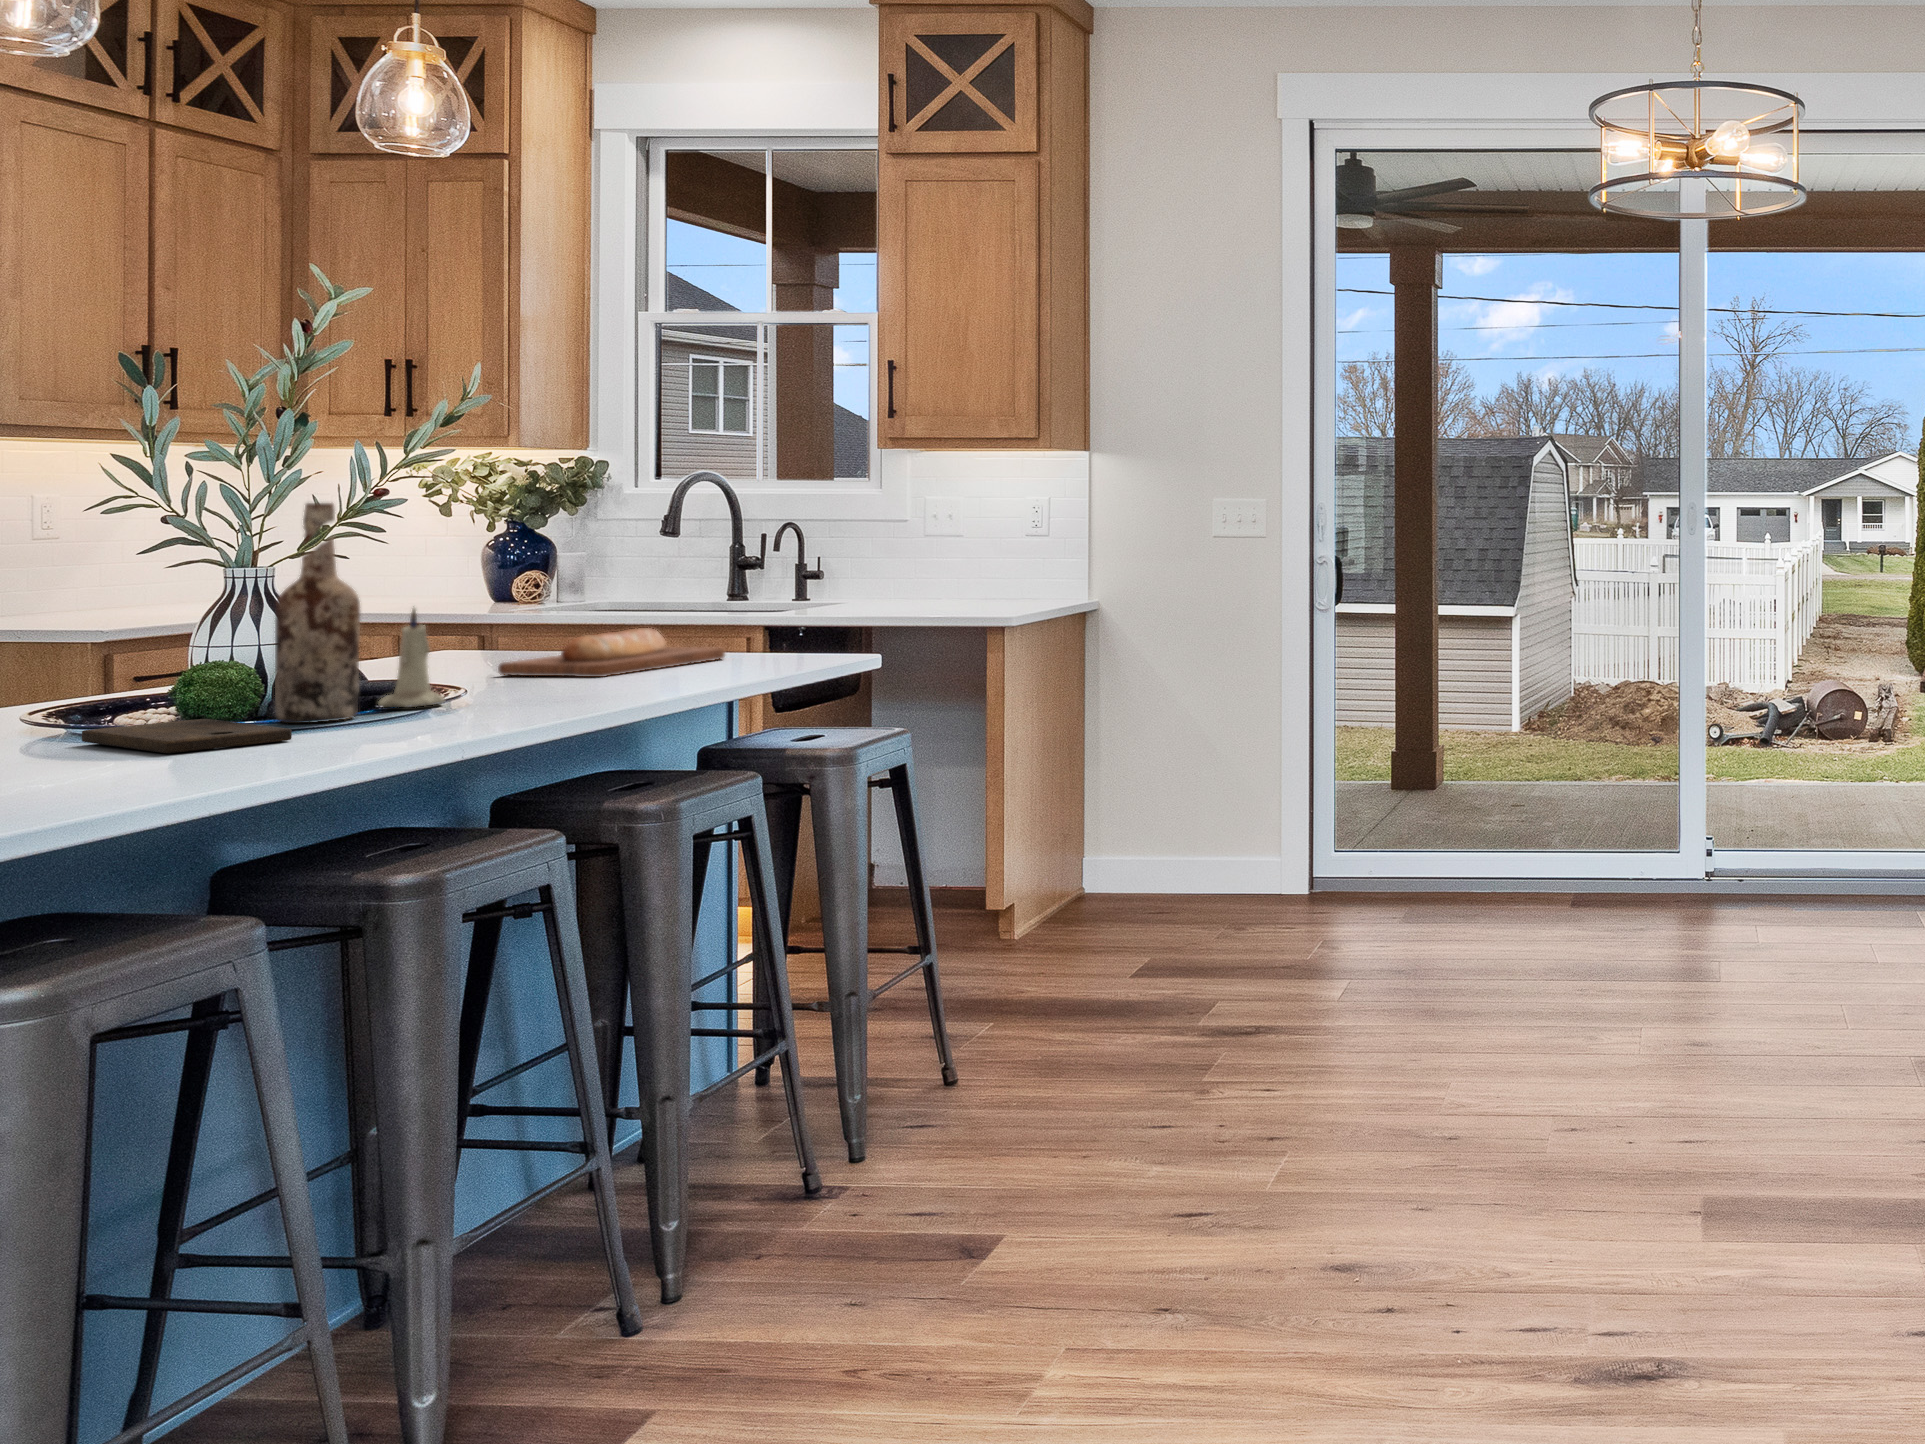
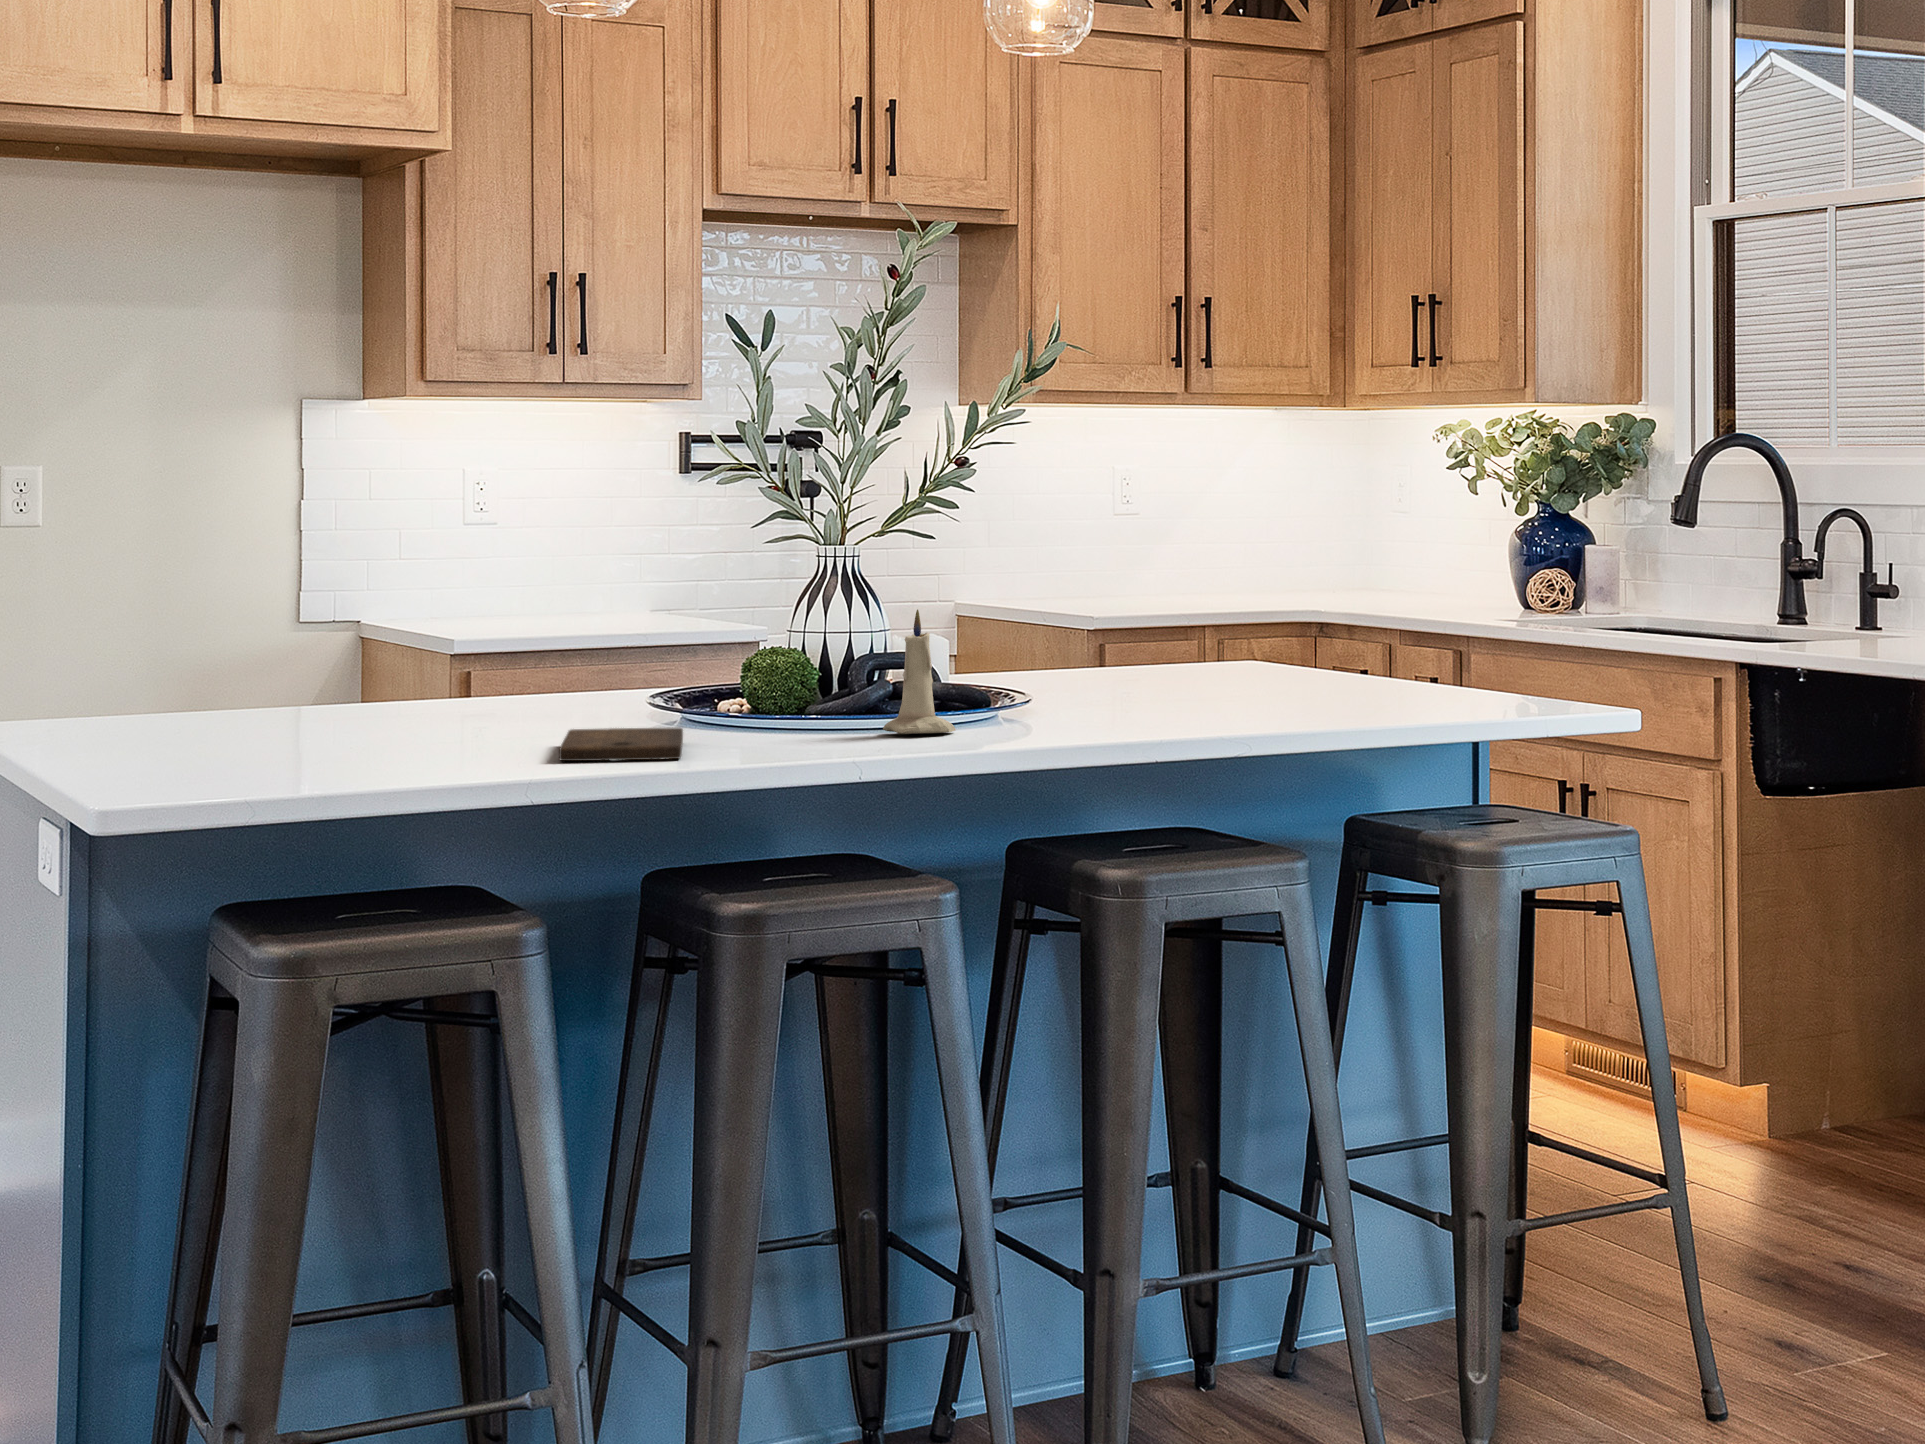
wine bottle: present [275,503,360,723] -> none [755,483,835,742]
bread loaf: present [498,628,725,677] -> none [1144,653,1435,715]

